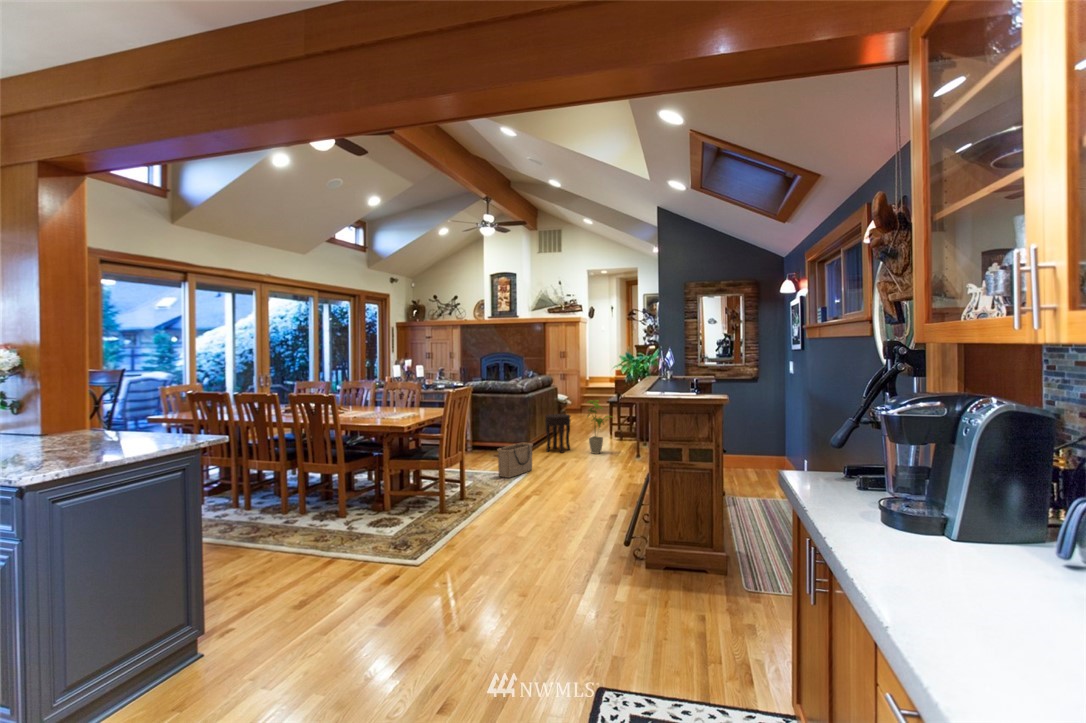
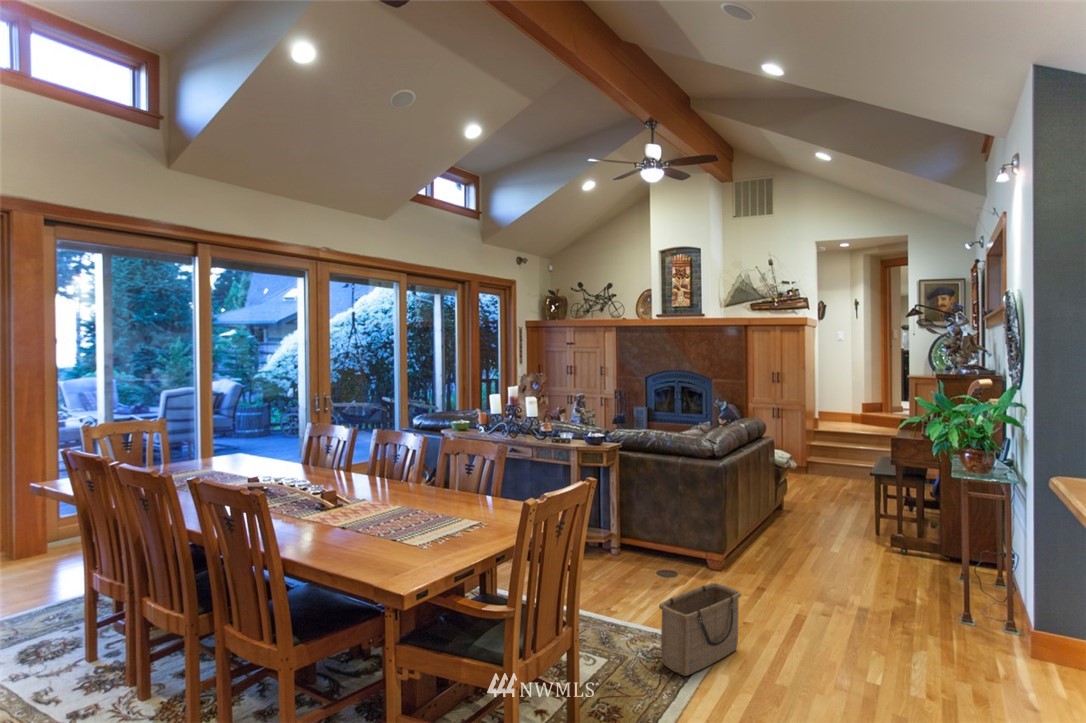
house plant: present [587,400,611,454] -> none [852,490,925,606]
side table: present [545,414,570,453] -> none [759,503,814,589]

